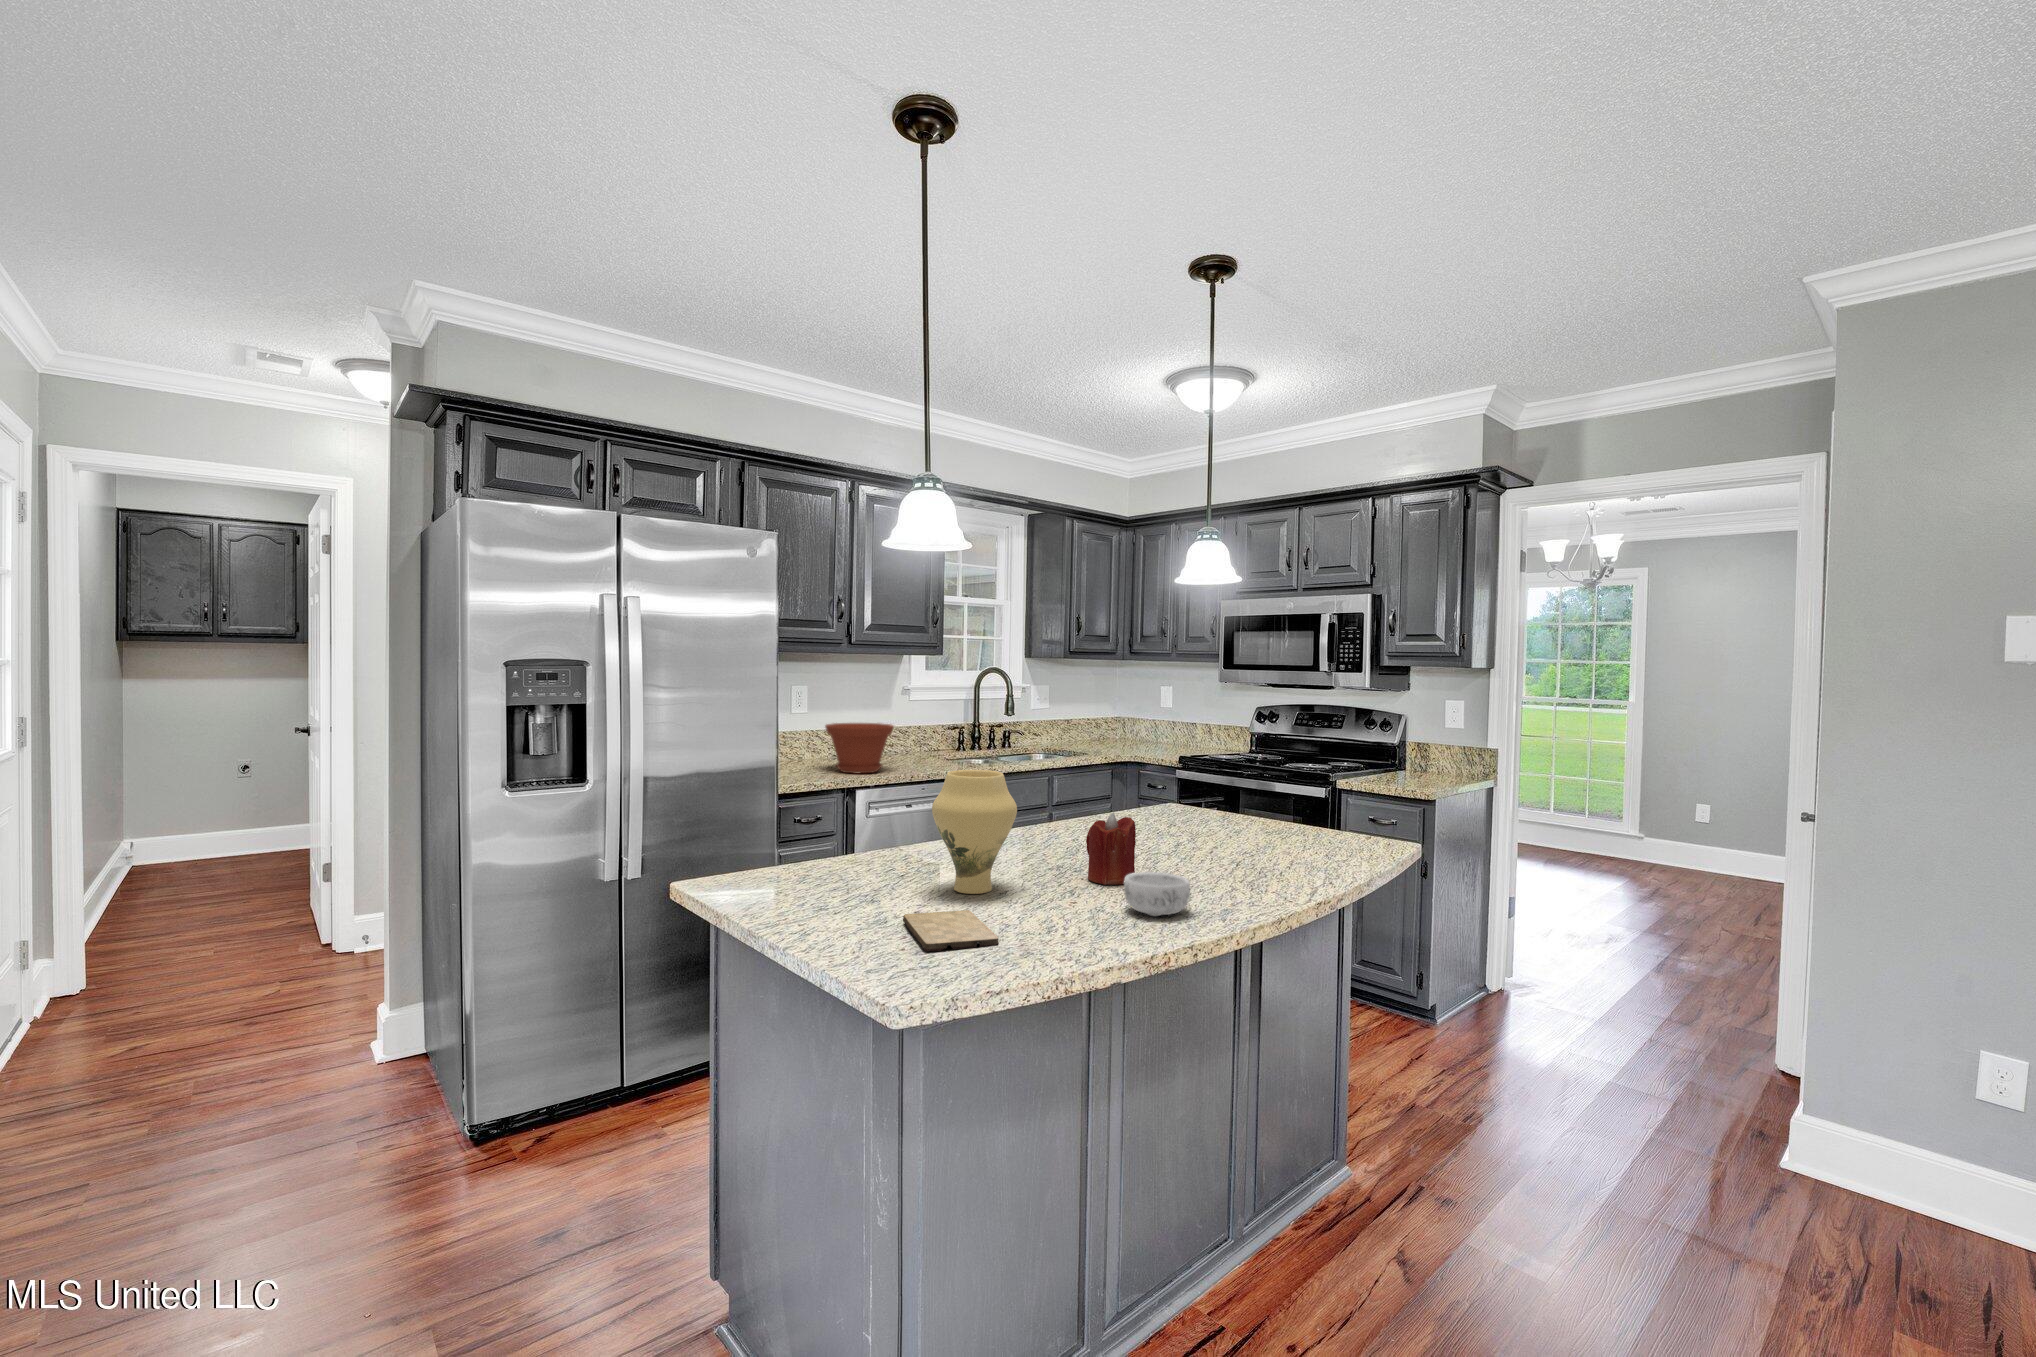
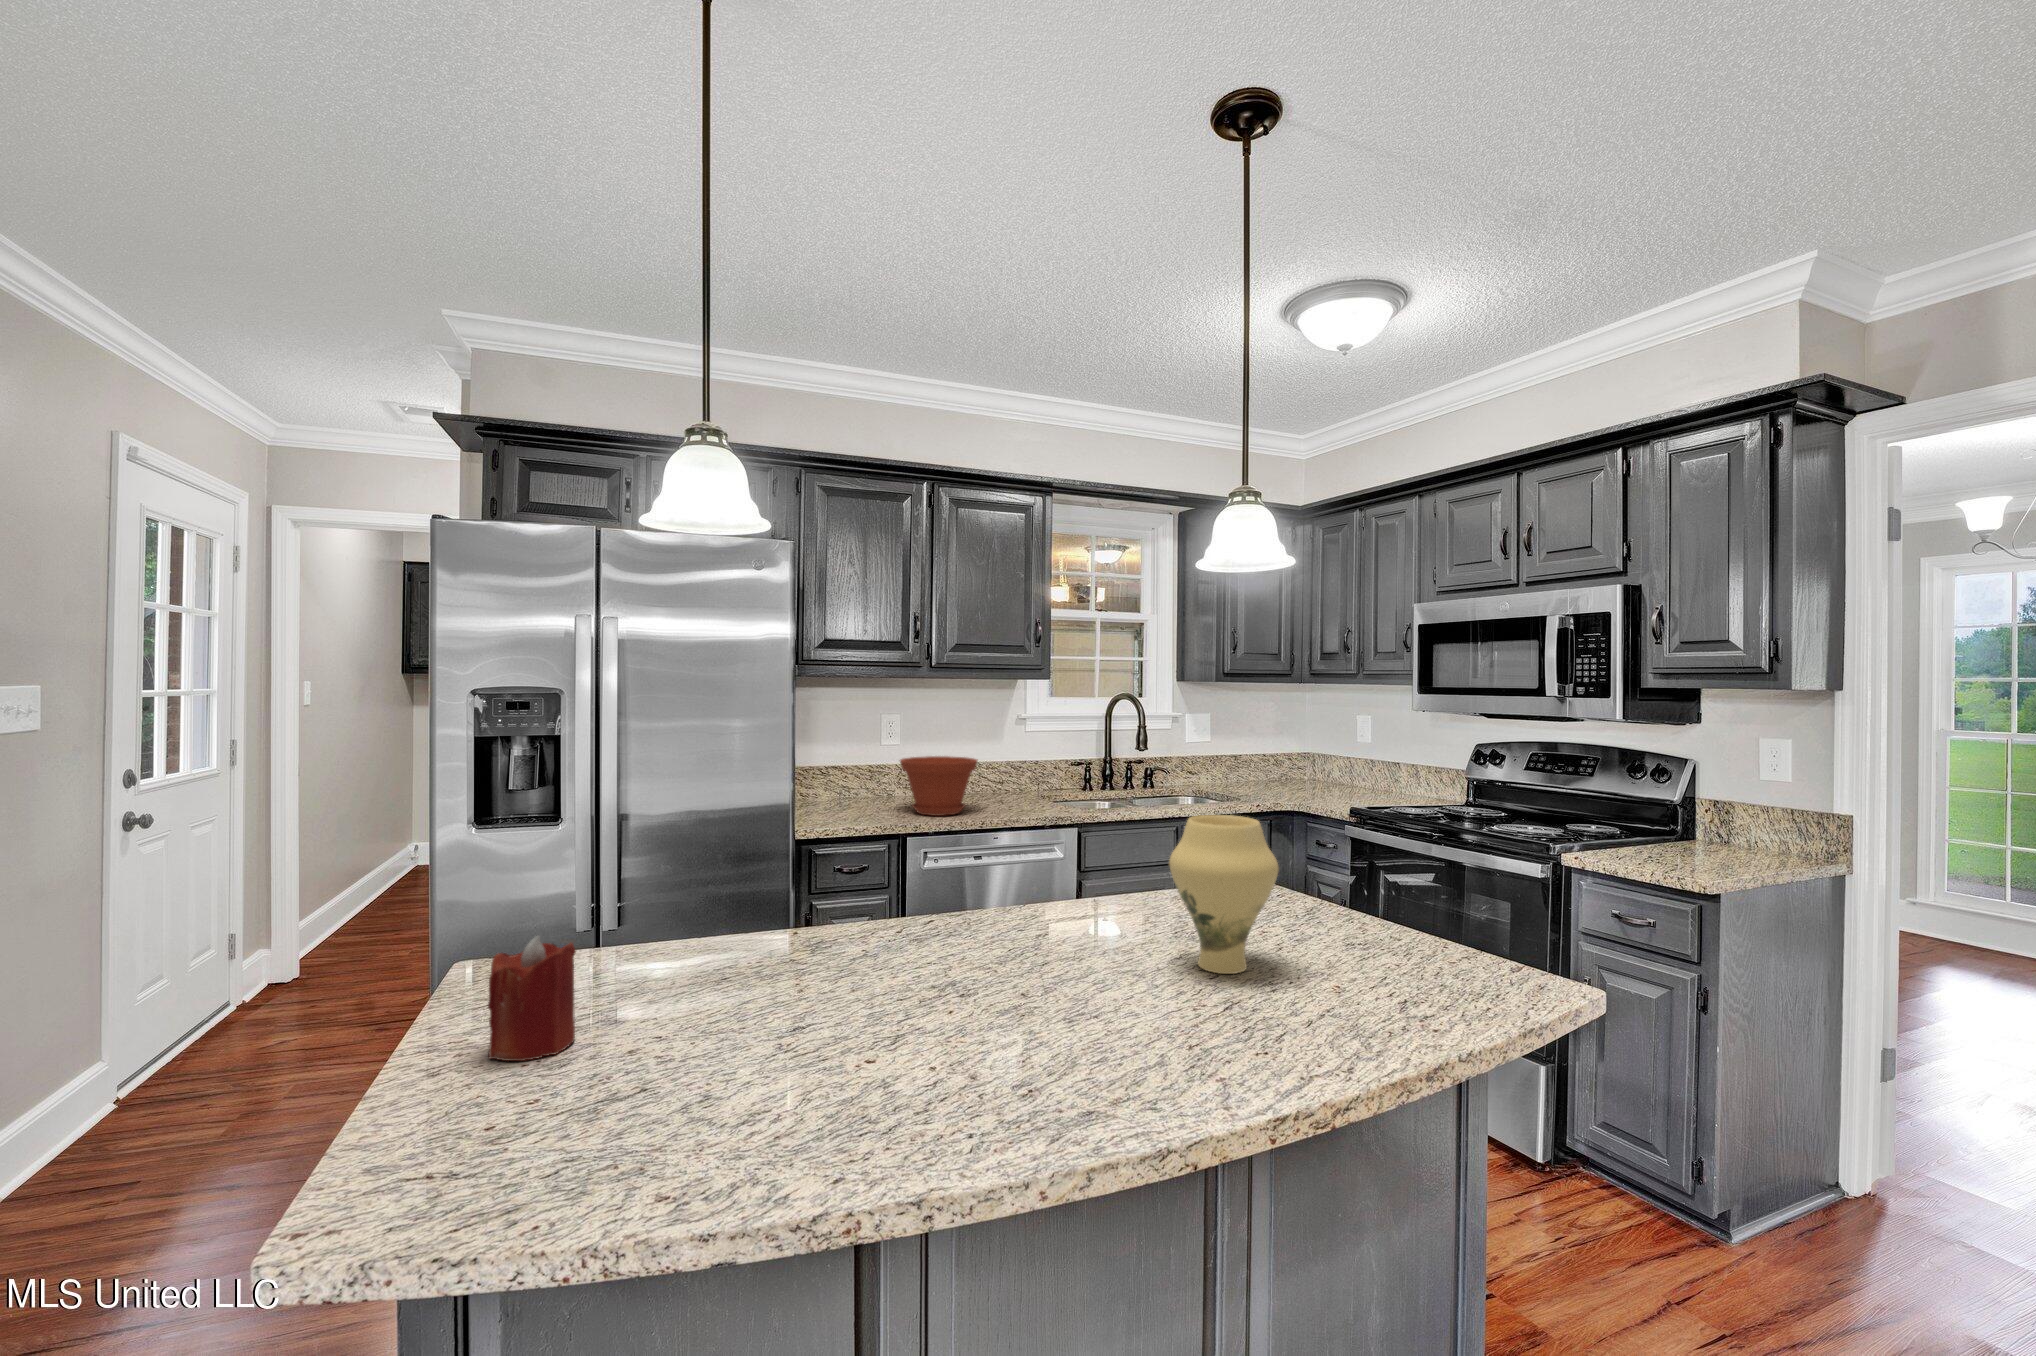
vase: present [932,770,1017,894] -> present [1169,815,1279,974]
candle: present [1086,813,1136,885] -> present [488,936,576,1061]
decorative bowl: present [1124,872,1190,916] -> none [881,1047,1007,1145]
cutting board: present [903,910,999,951] -> none [438,1084,647,1184]

